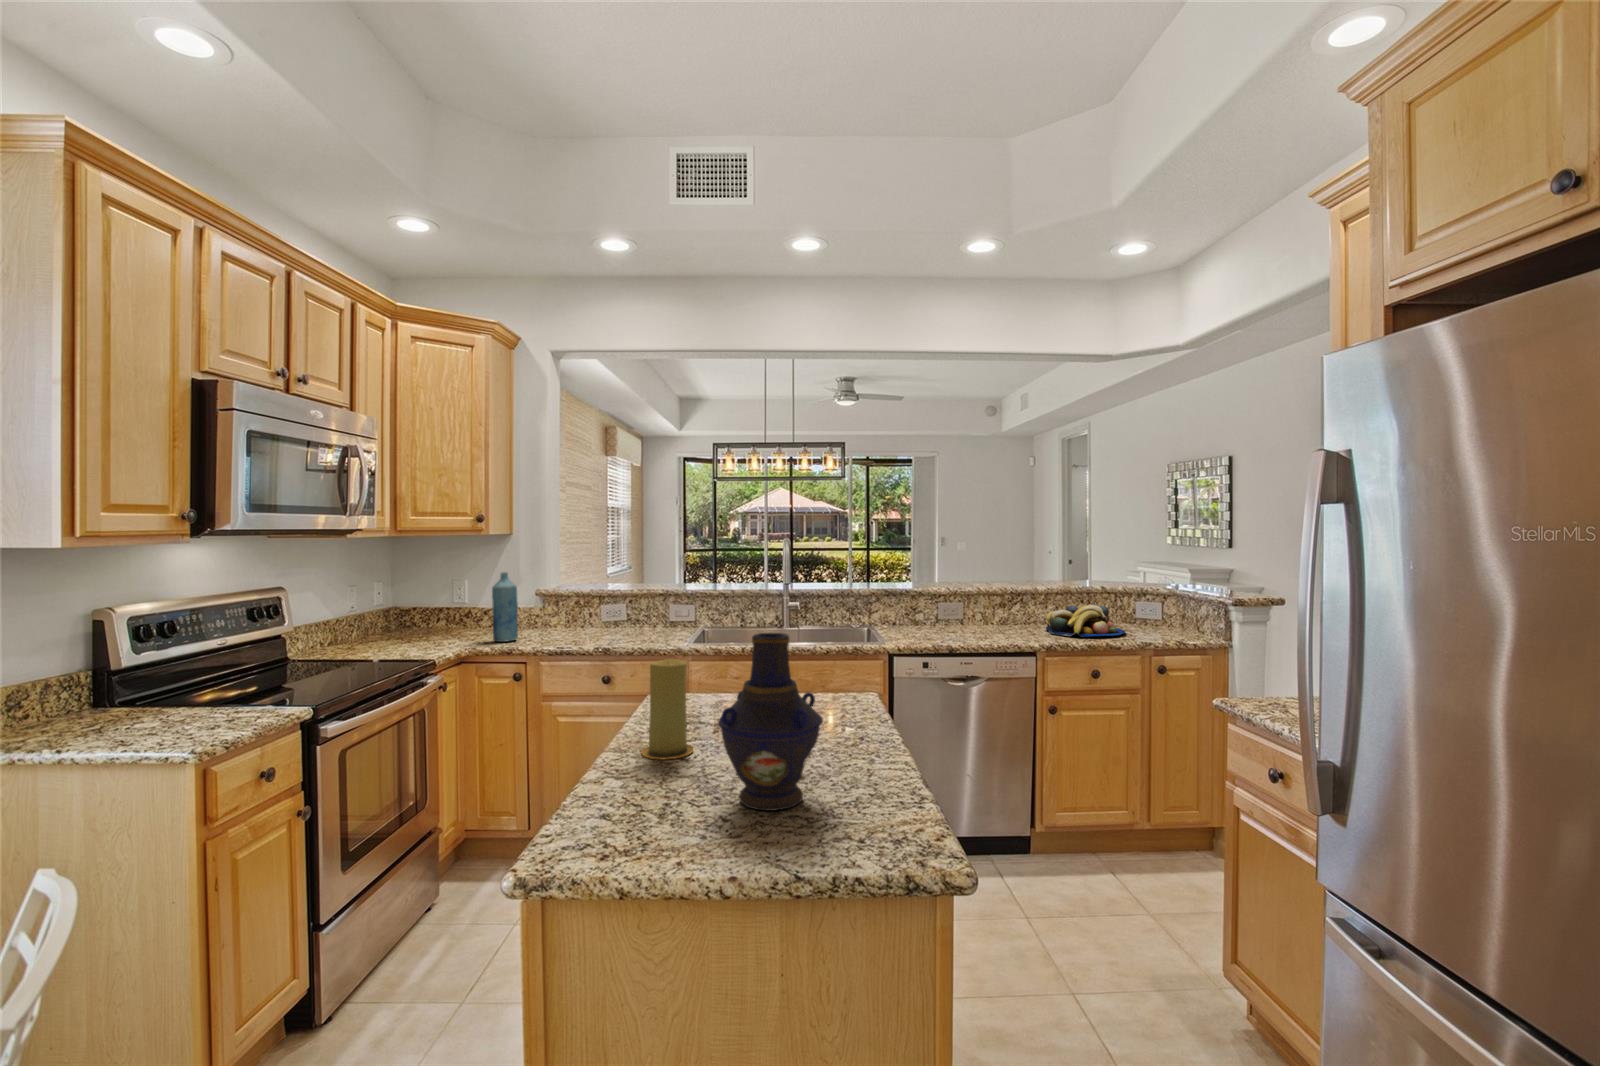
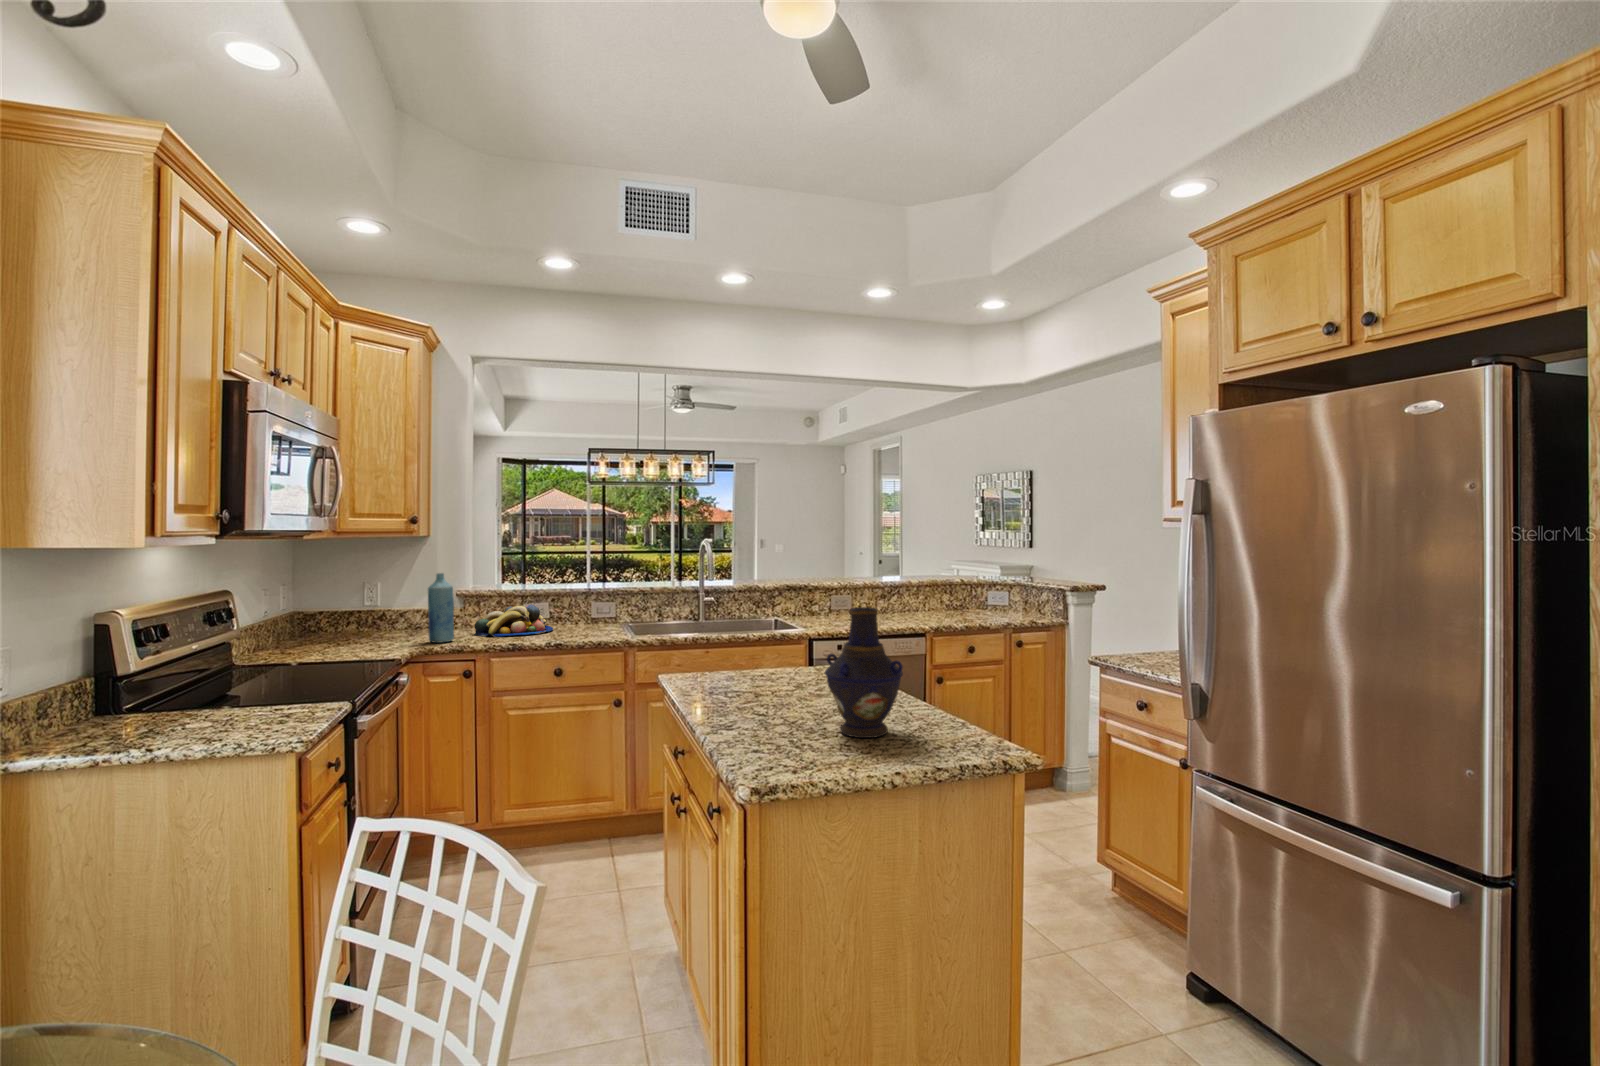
fruit bowl: present [1046,604,1126,637] -> present [474,604,553,637]
candle: present [641,659,693,759] -> none [720,636,762,716]

